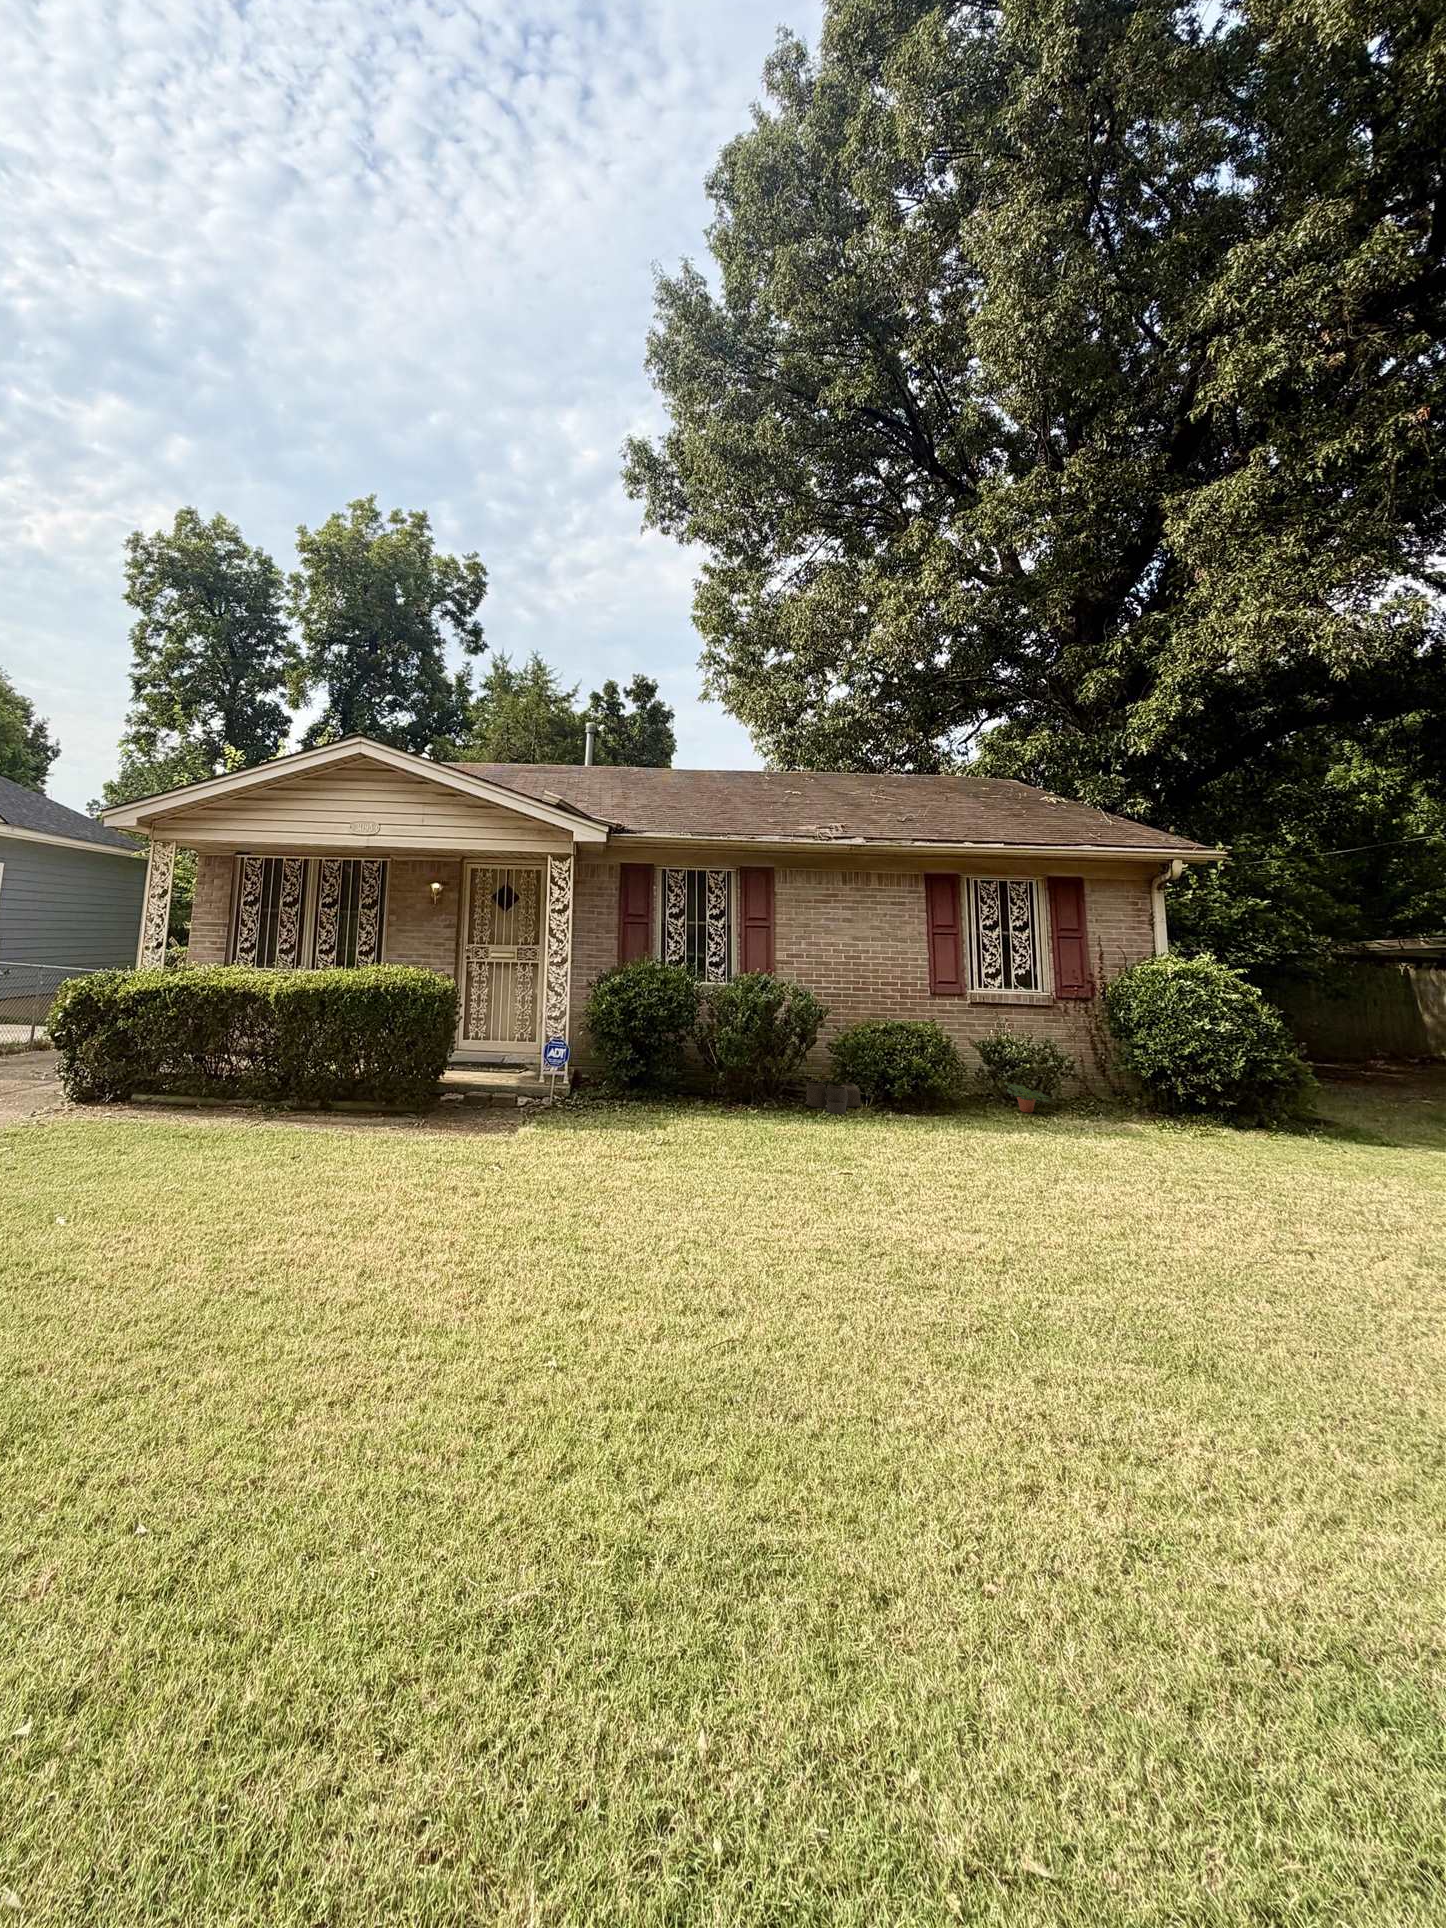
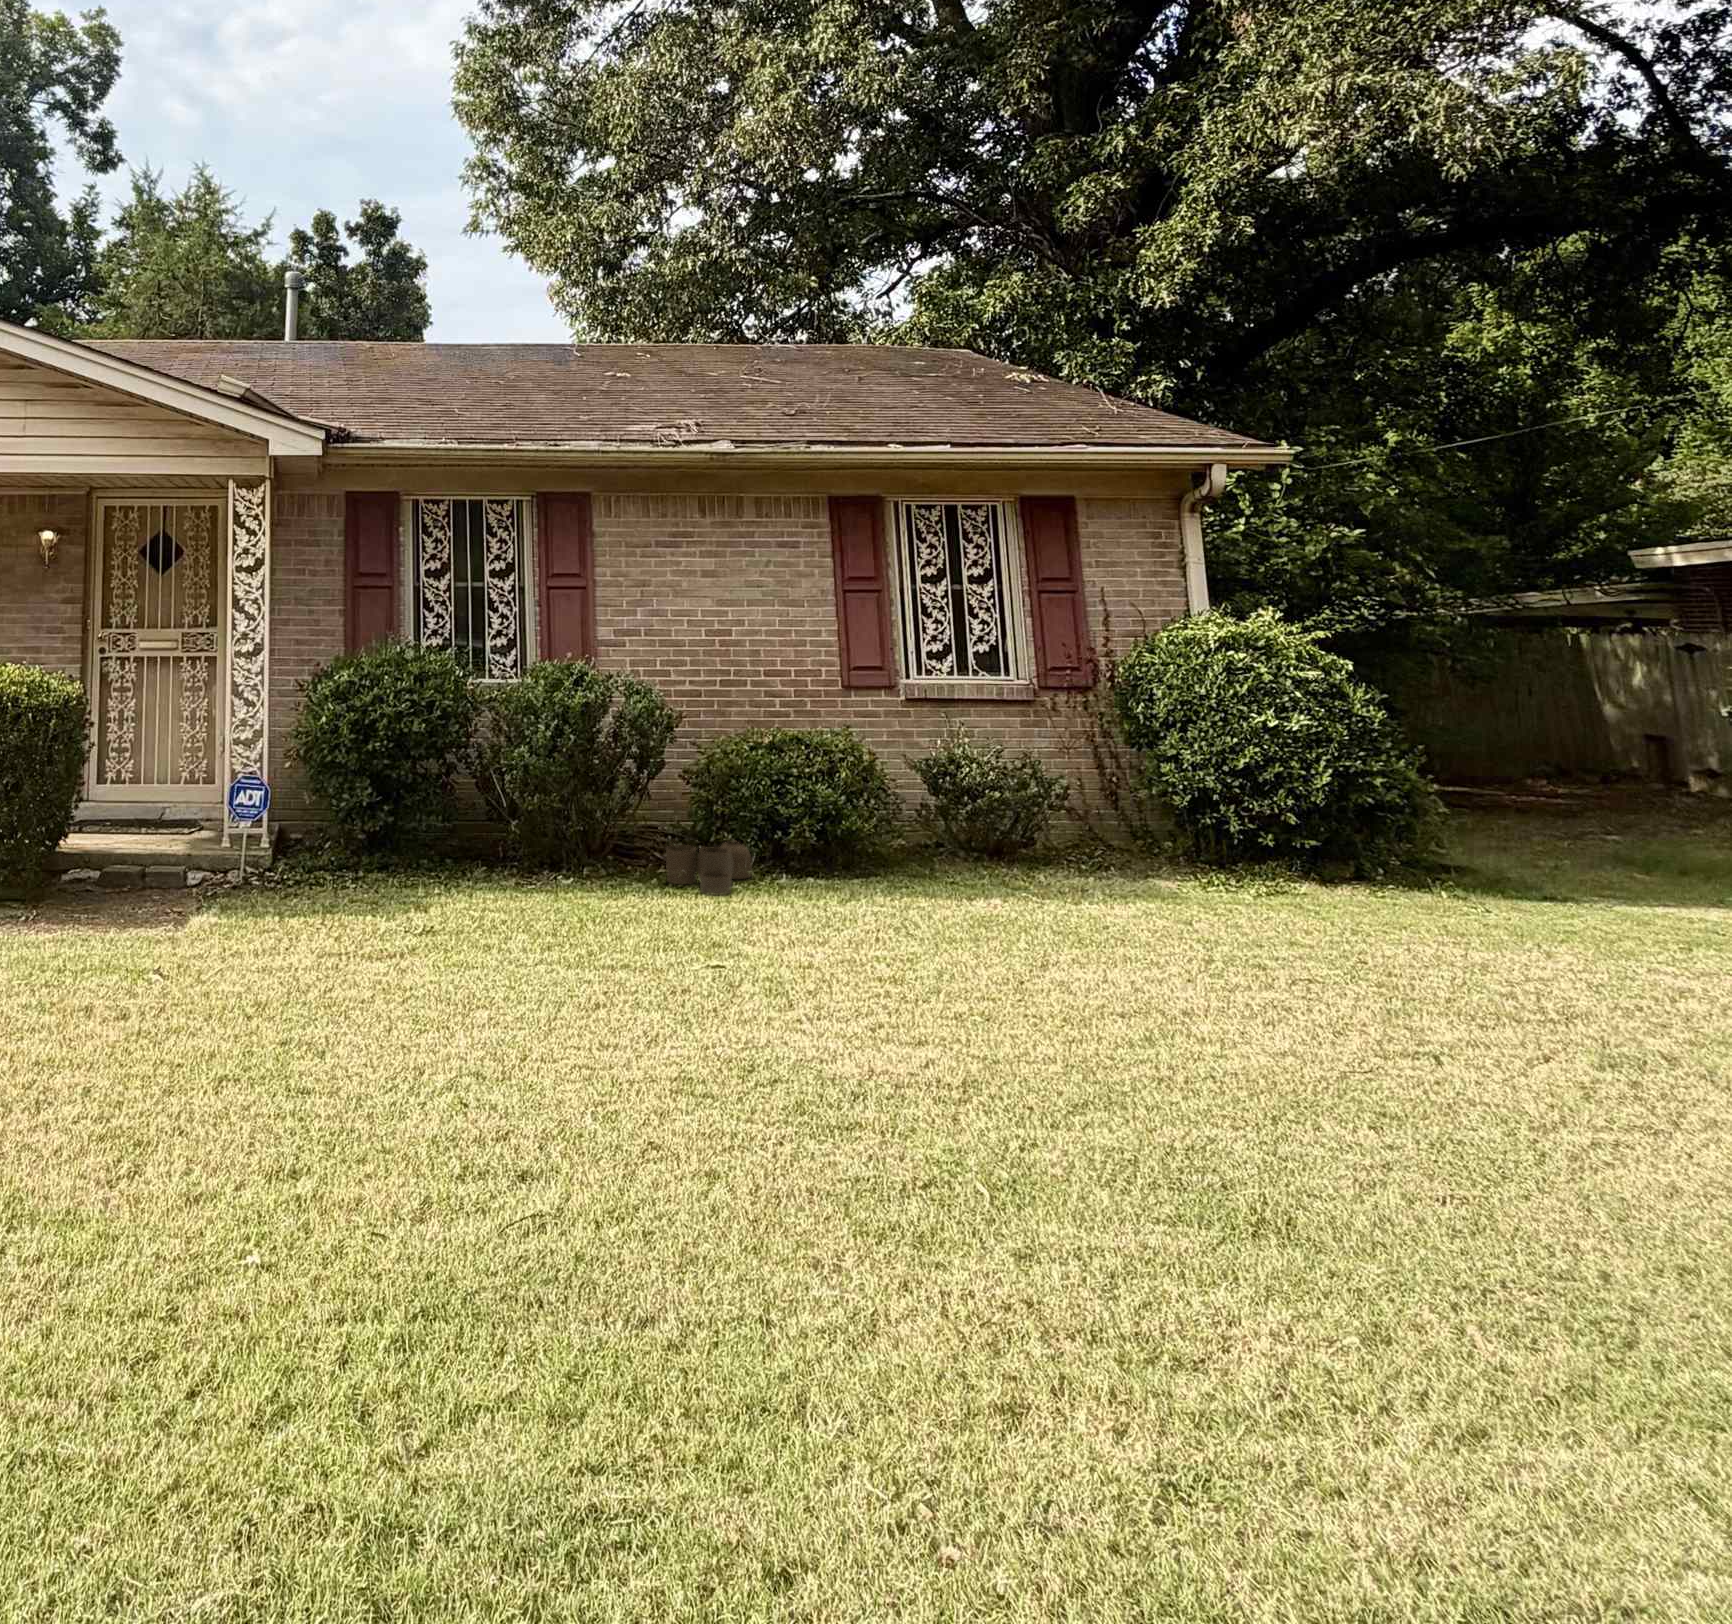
potted plant: present [1005,1083,1051,1113] -> none [970,820,1047,867]

